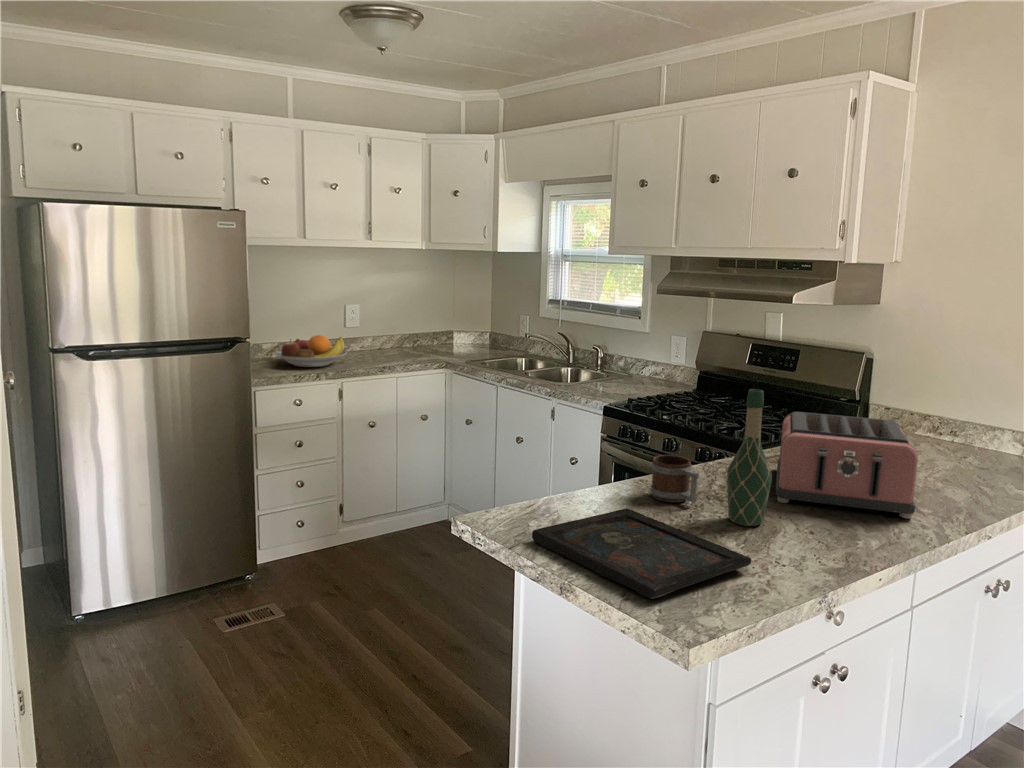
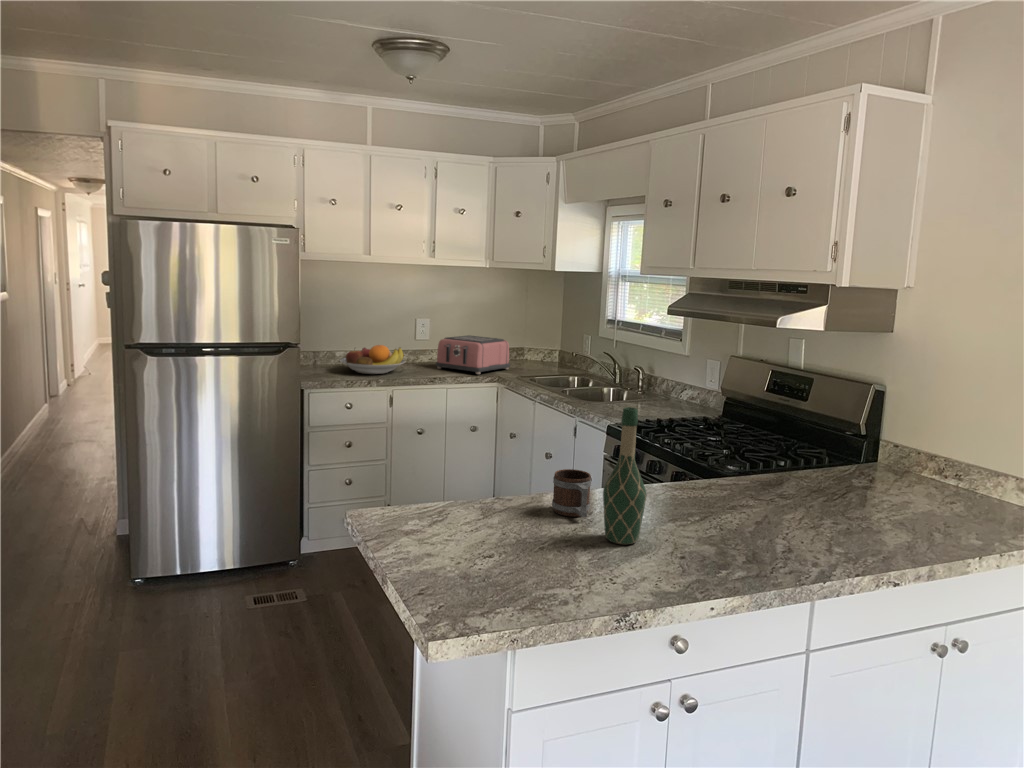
toaster: present [776,412,918,519] -> present [436,335,510,374]
tray: present [532,509,751,599] -> none [391,515,569,594]

